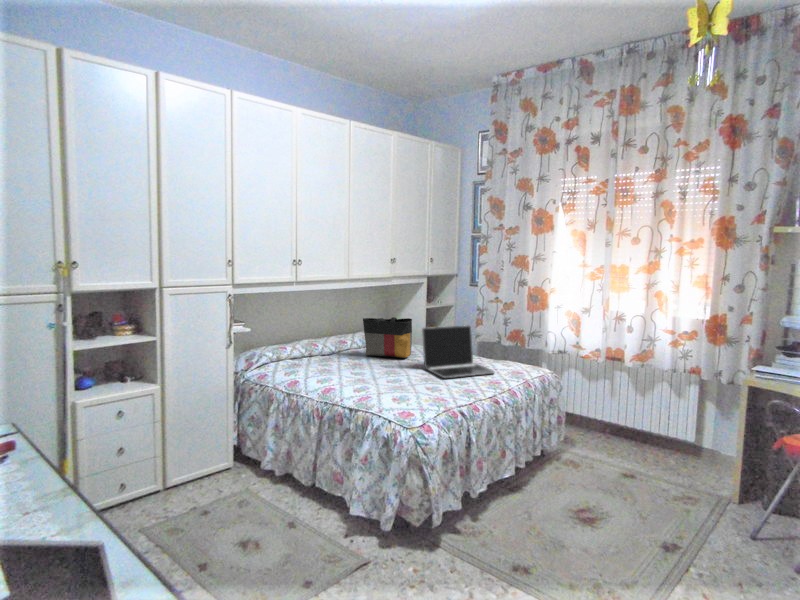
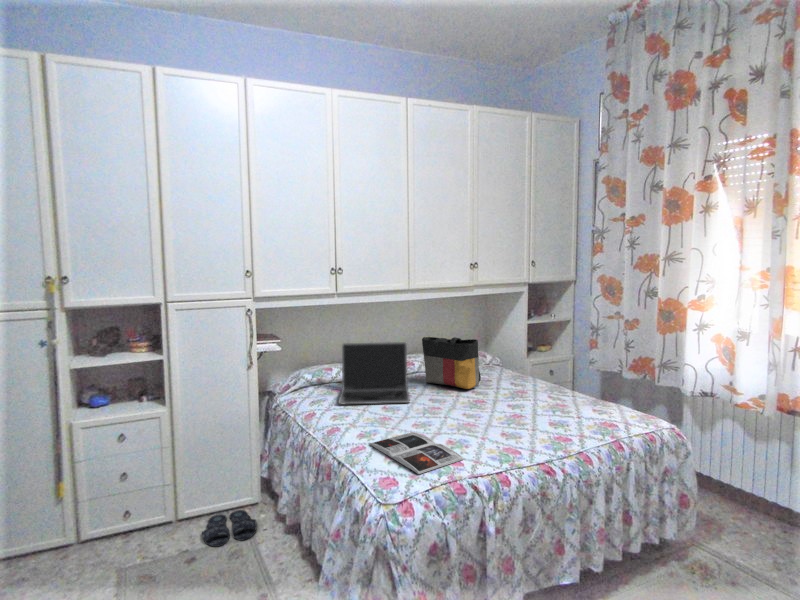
laptop: present [422,325,494,378] -> present [338,342,410,404]
magazine: none [369,386,444,408] -> present [370,432,463,474]
slippers: none [192,477,246,505] -> present [202,510,257,547]

